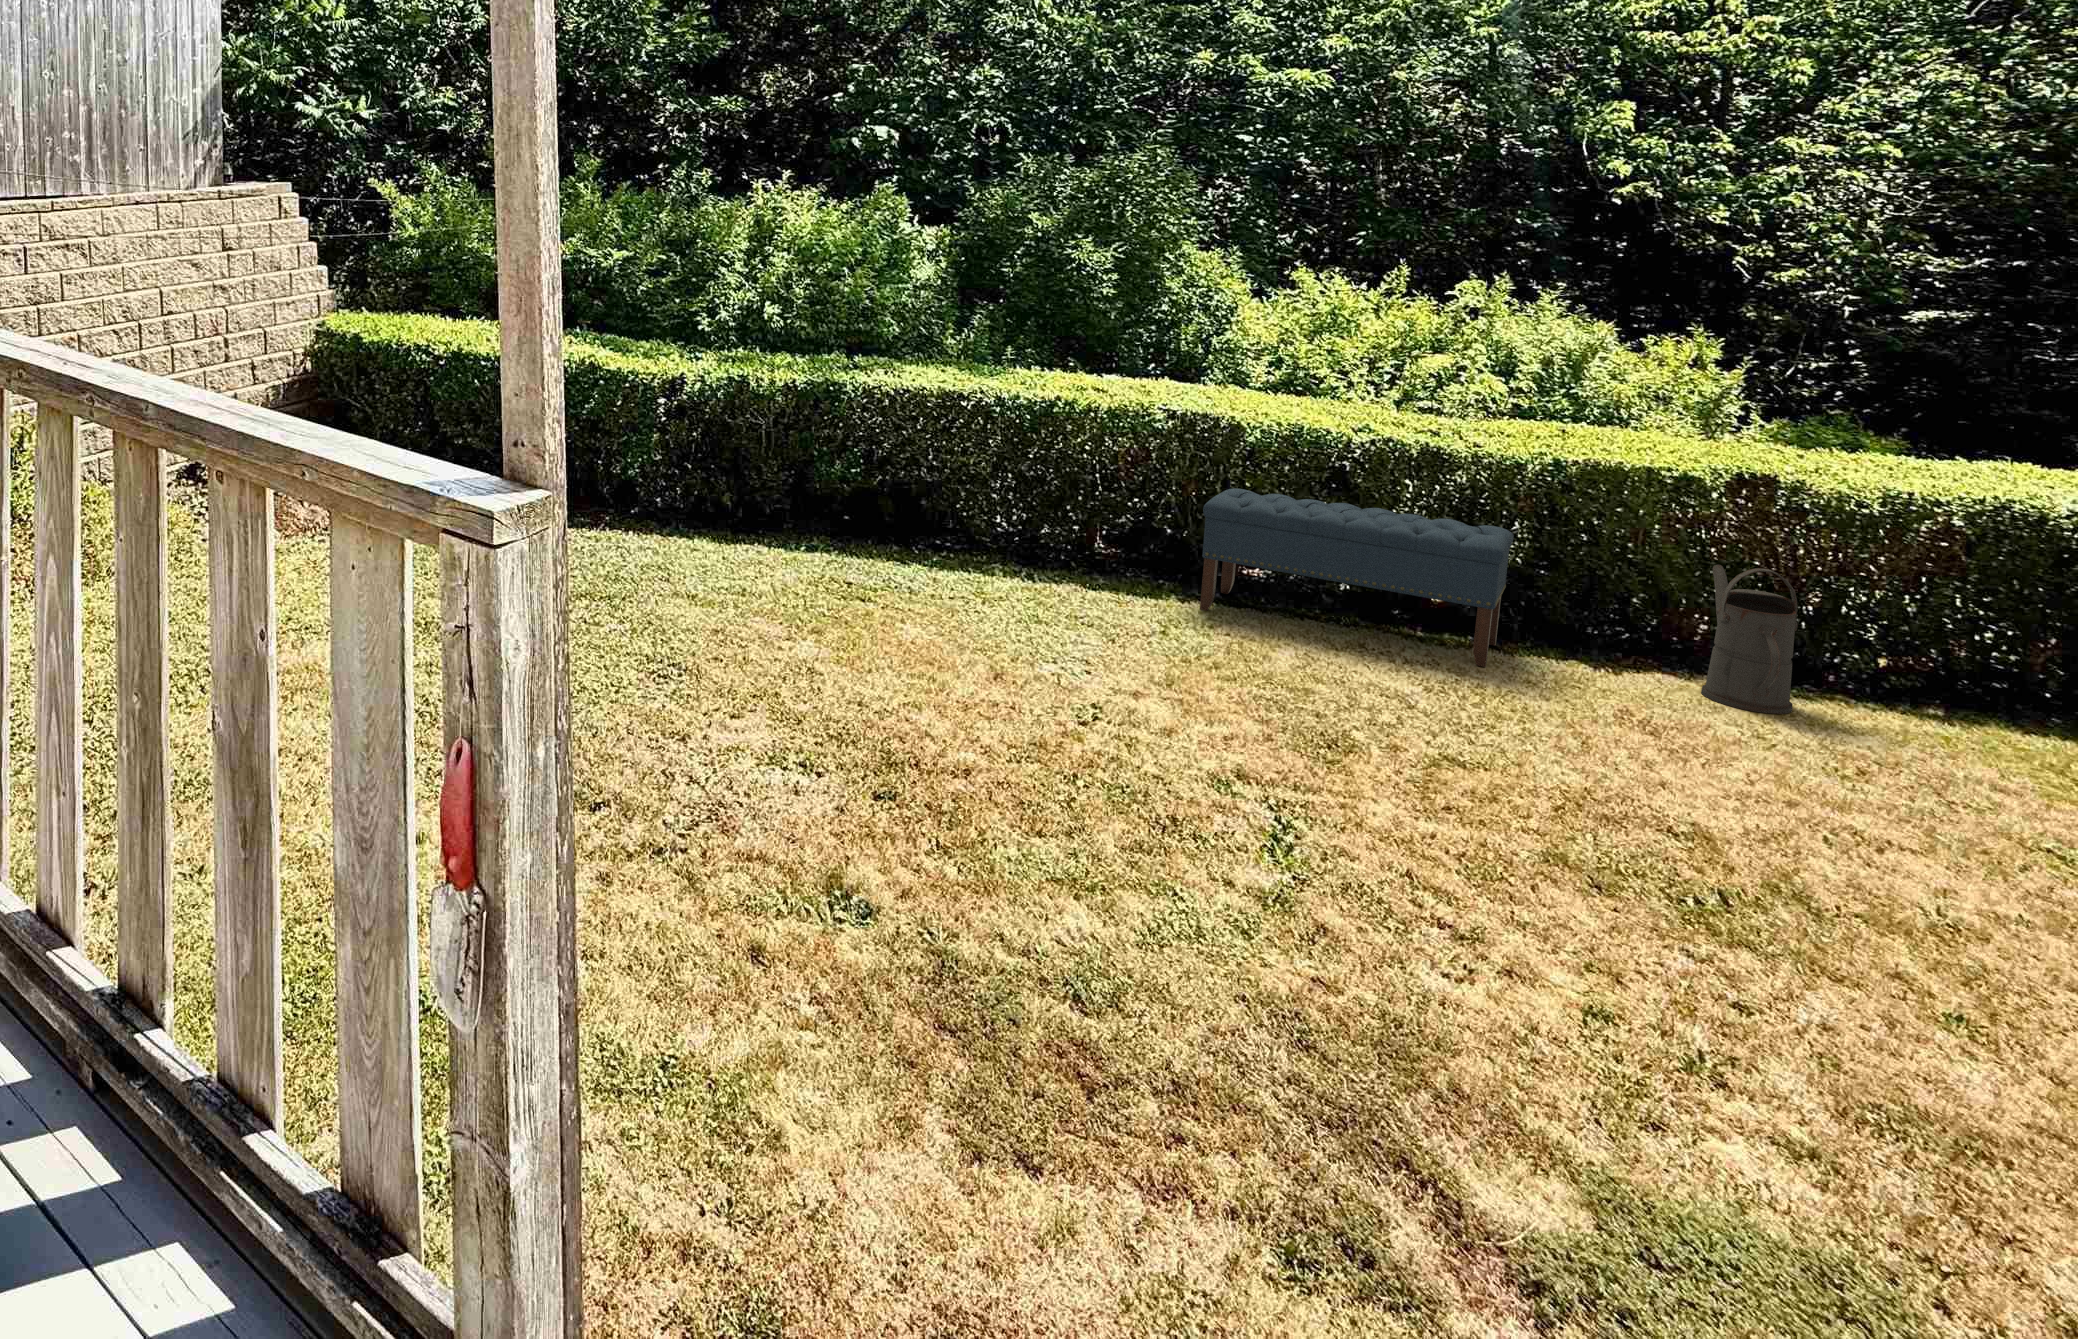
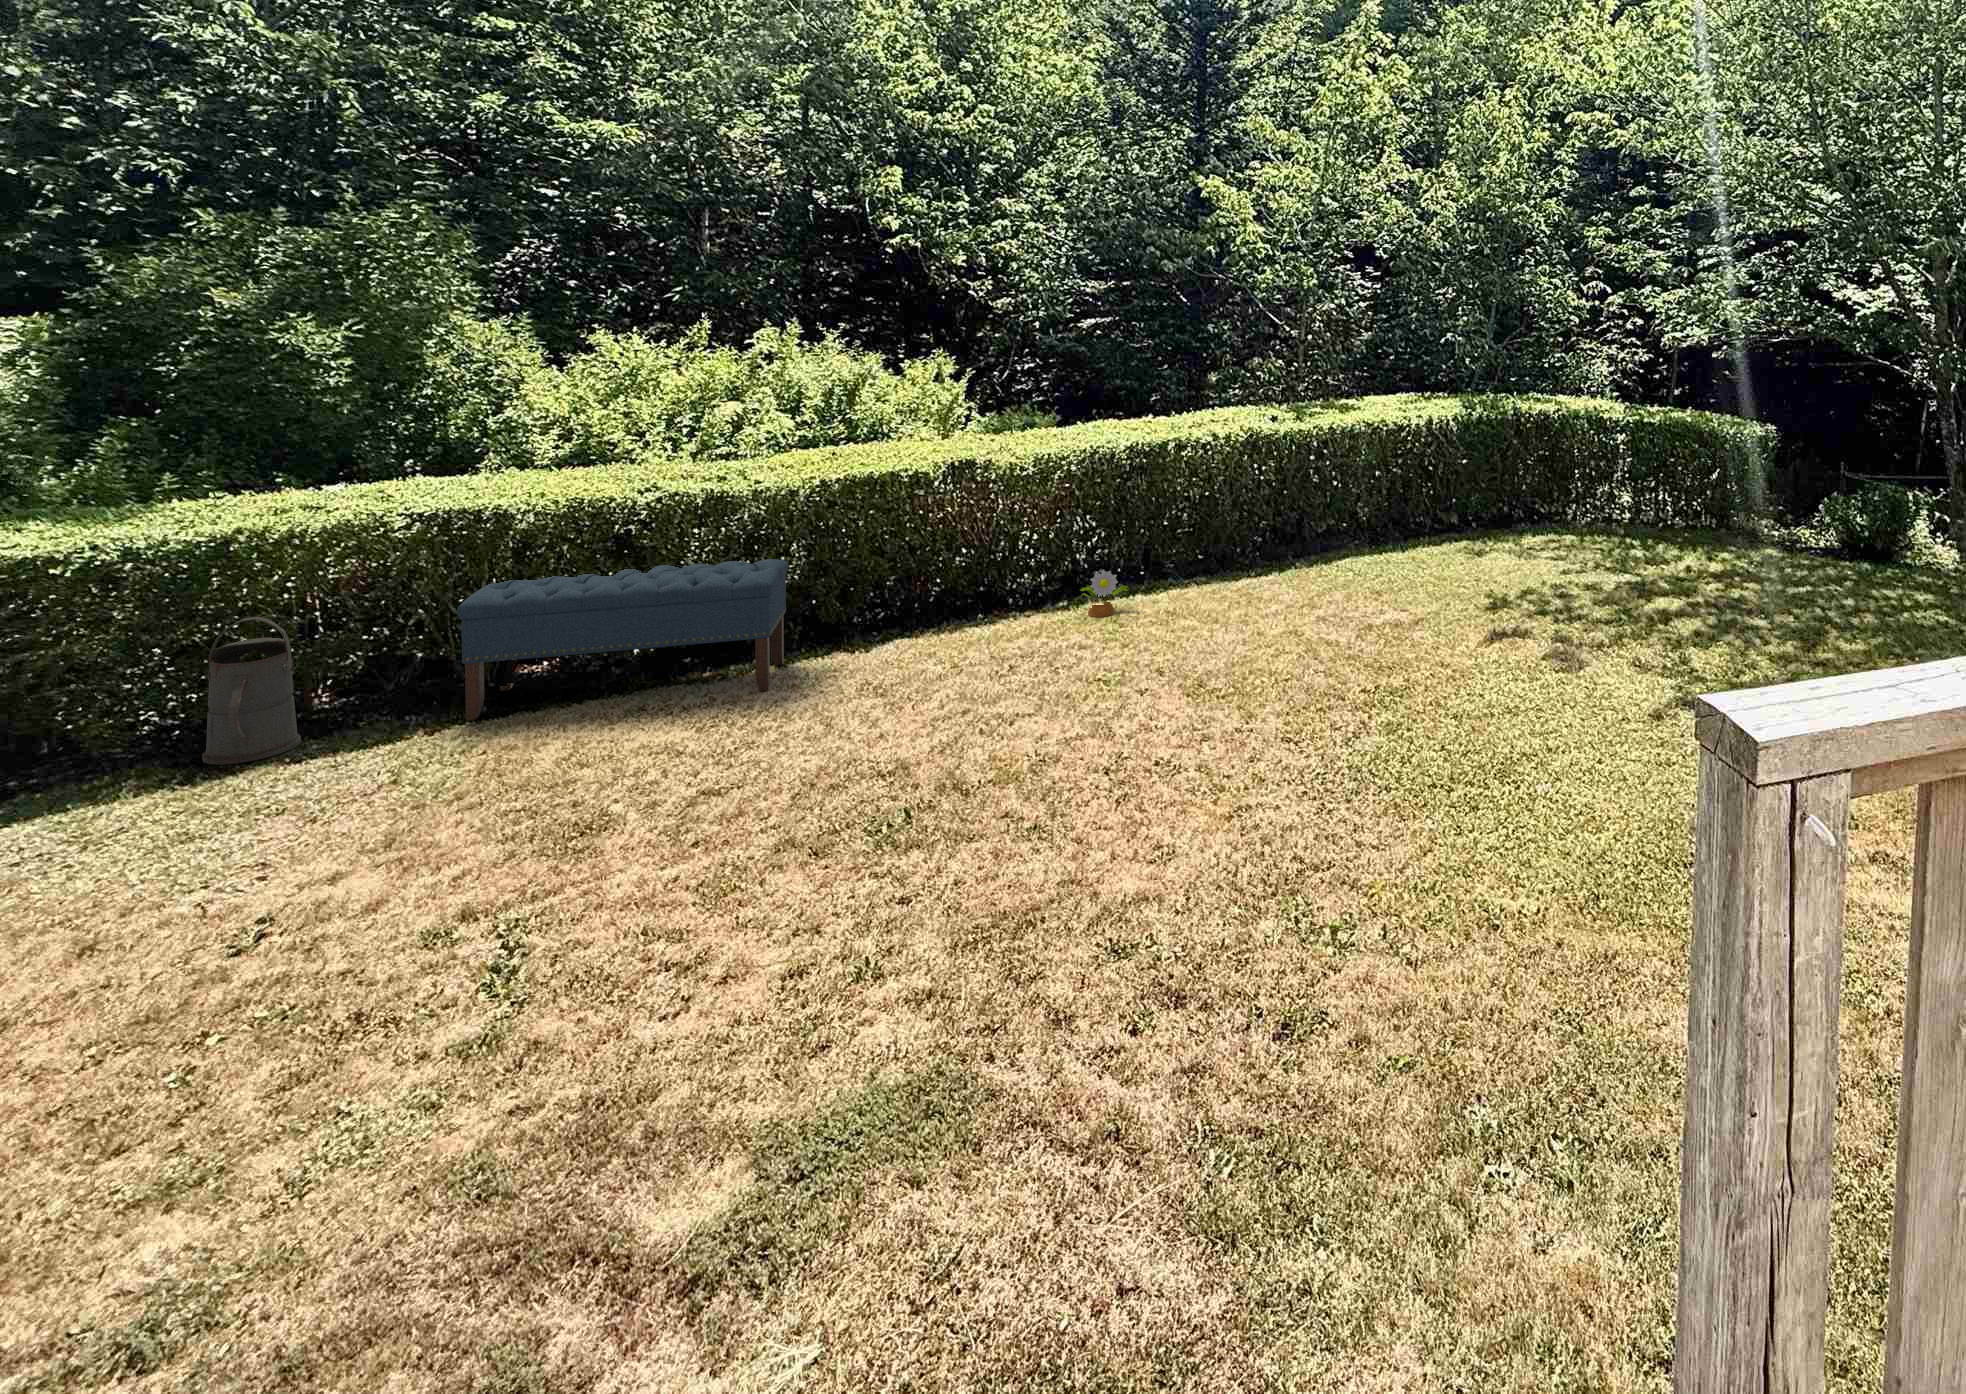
watering can: present [1701,565,1798,714] -> present [202,617,301,765]
decorative plant: none [1926,649,2028,718] -> present [1078,570,1129,617]

